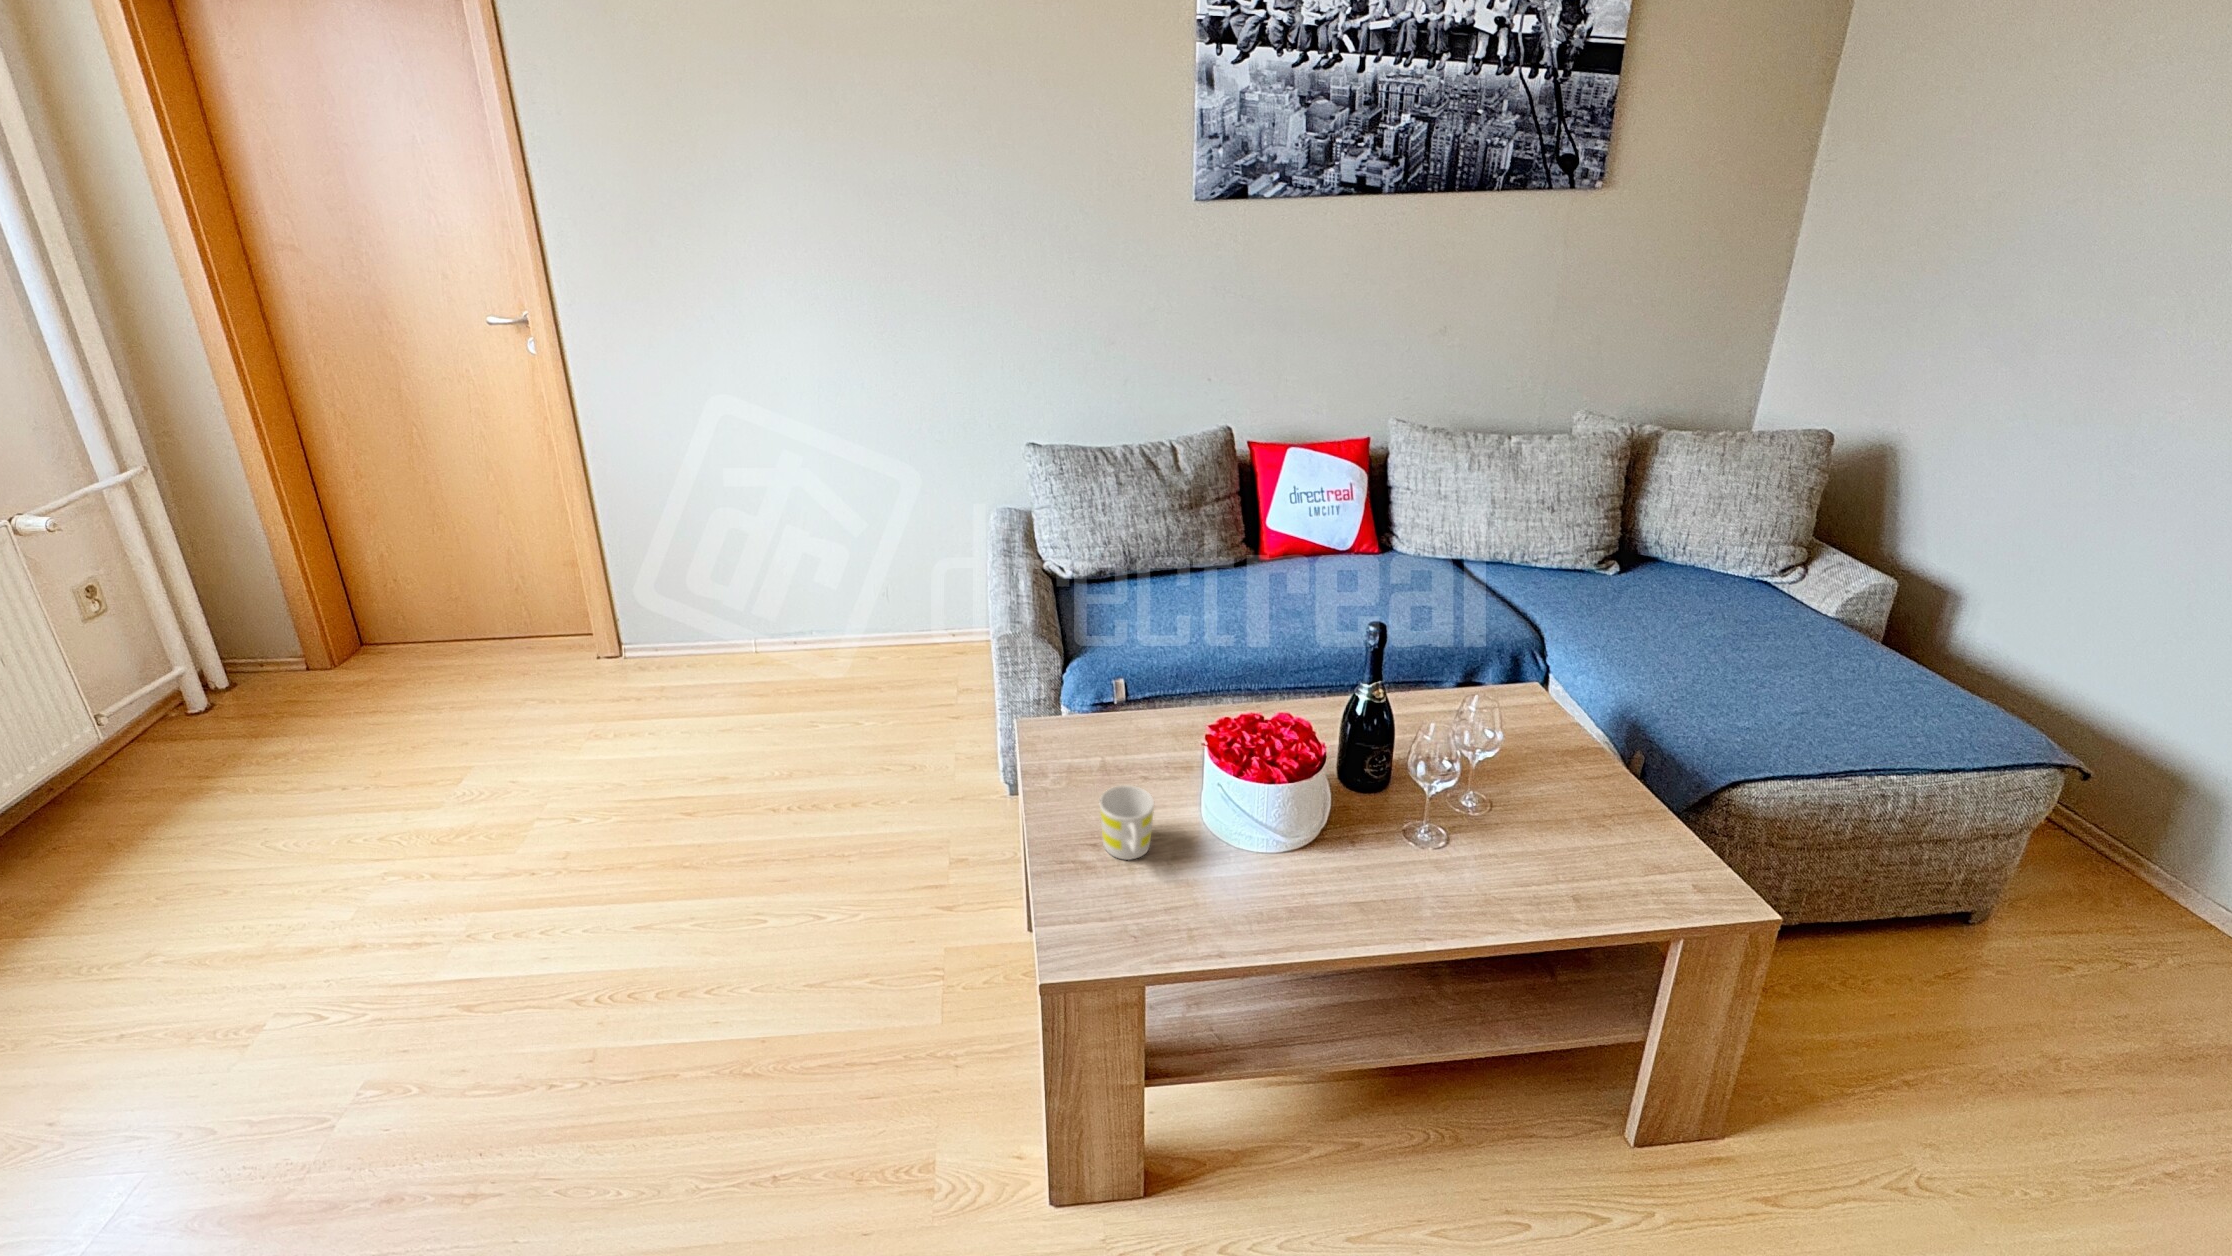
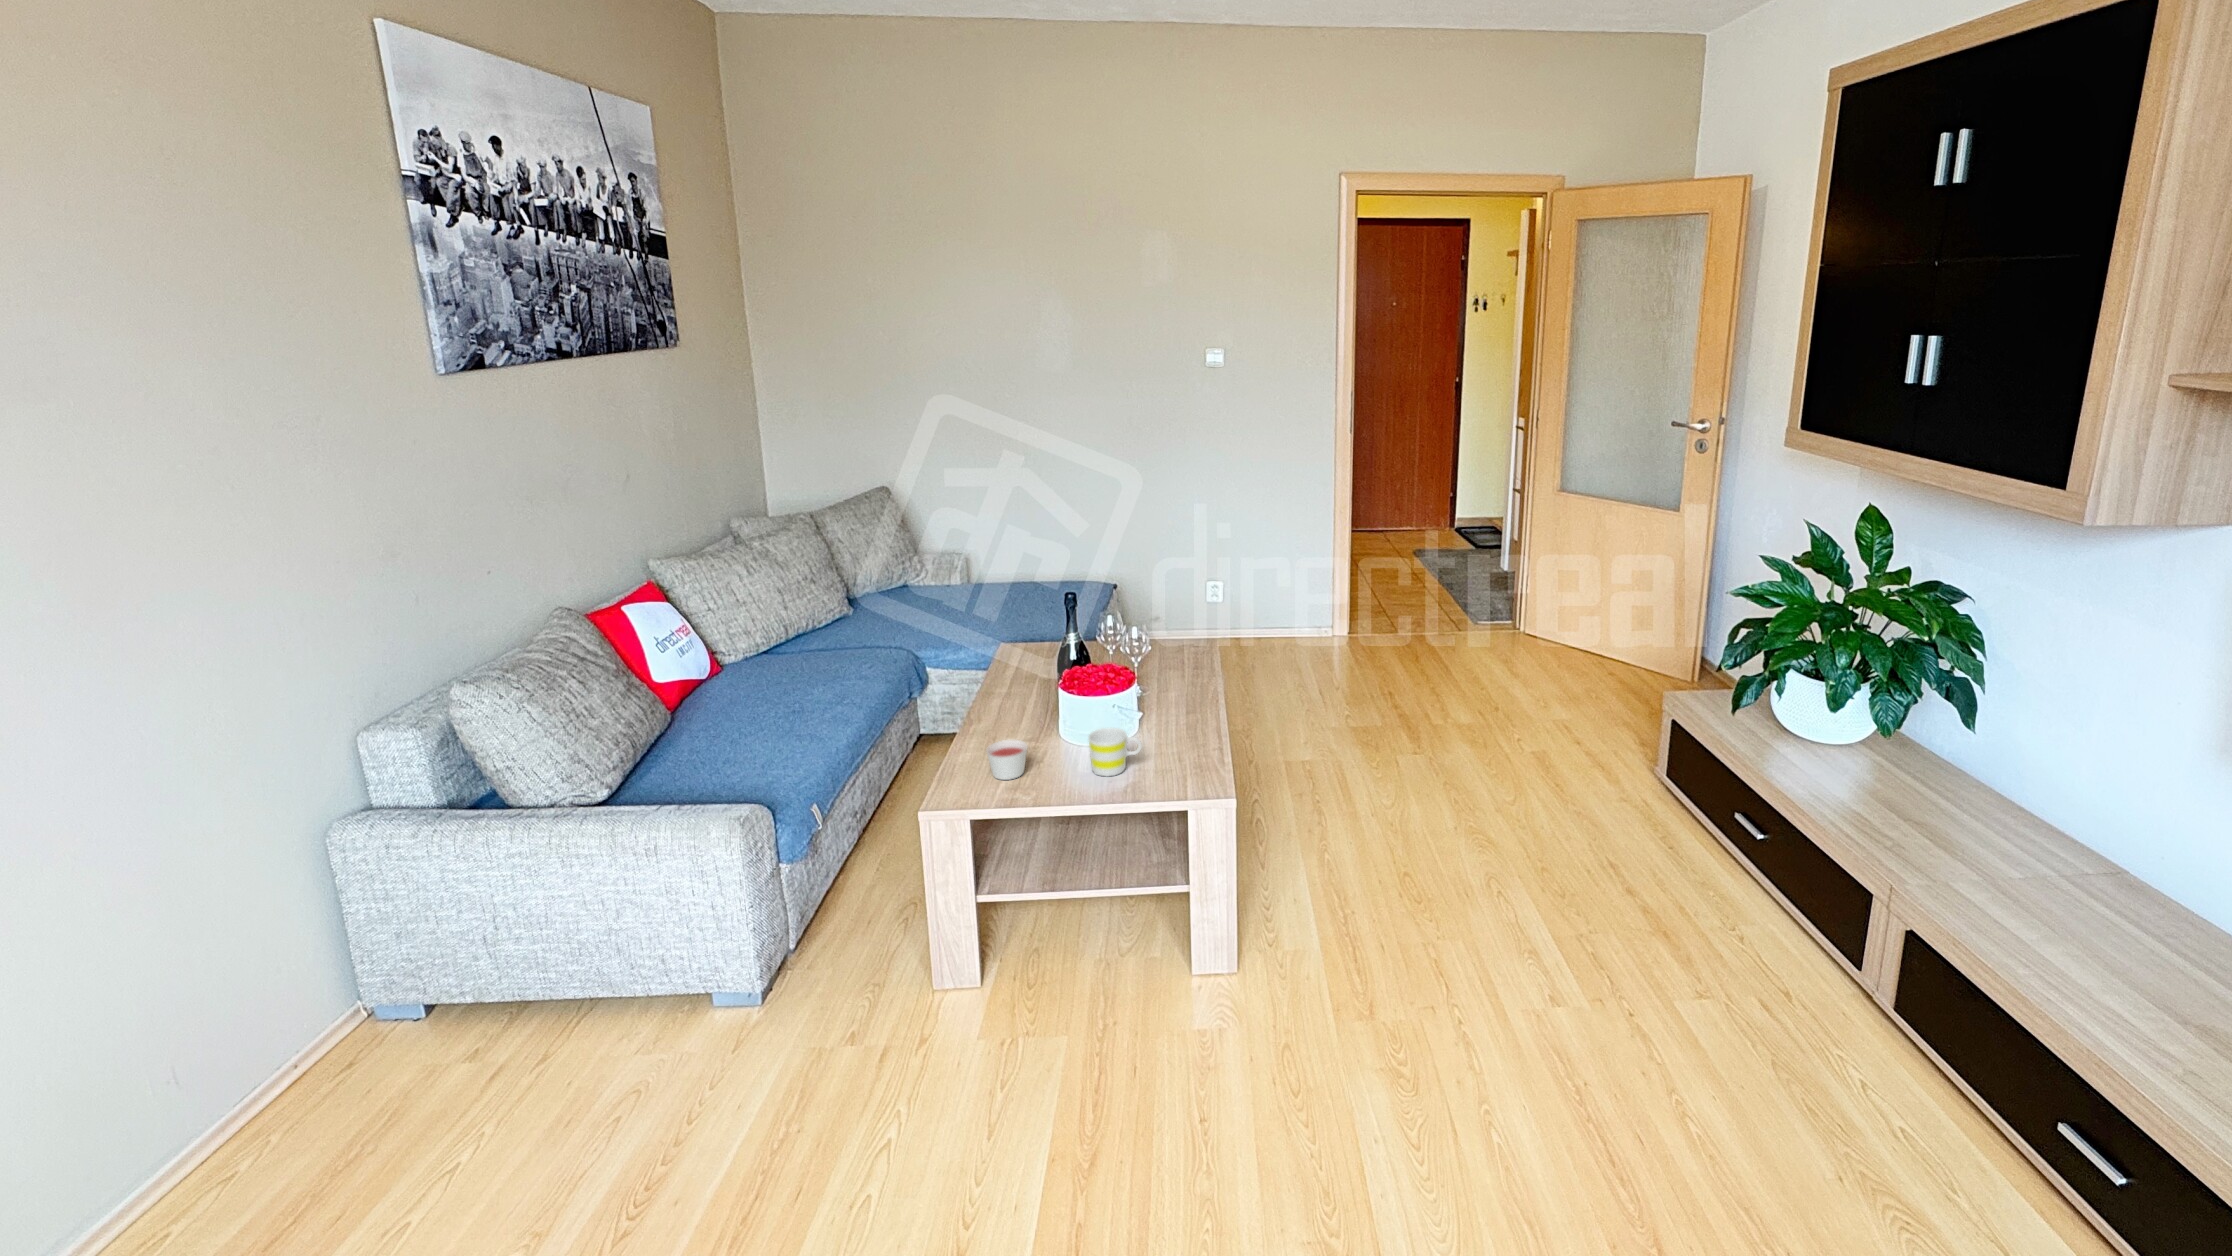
candle: none [1077,719,1126,772] -> present [986,740,1027,780]

